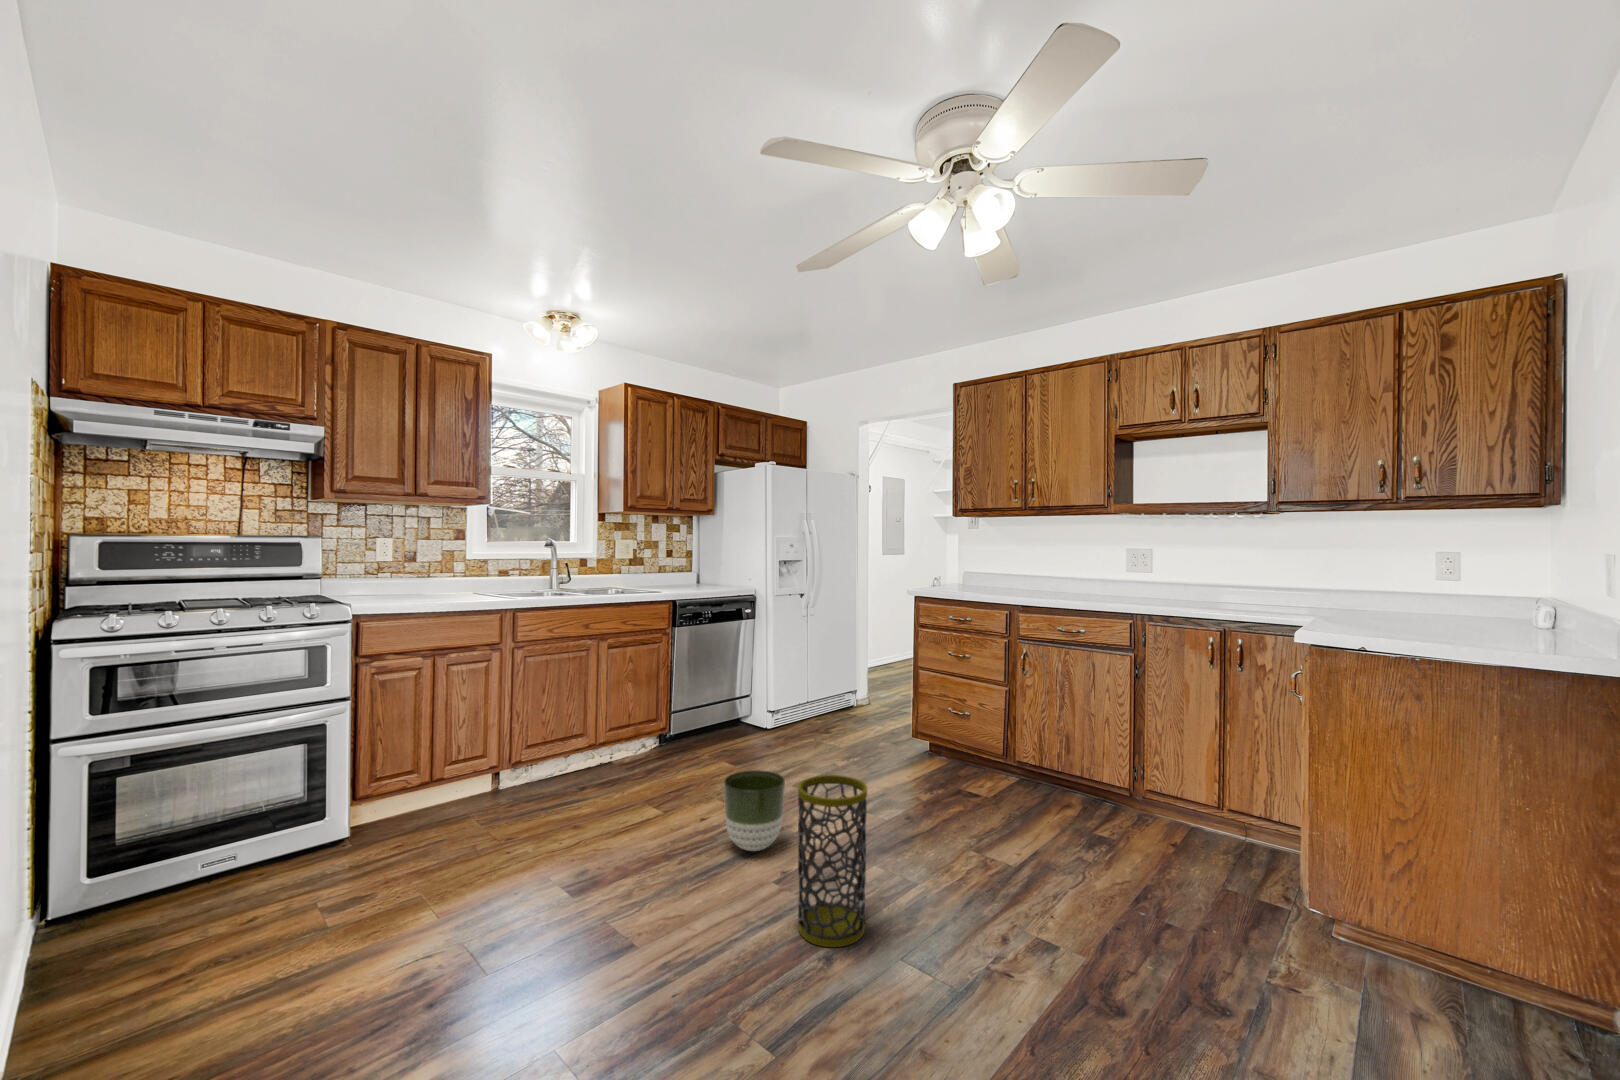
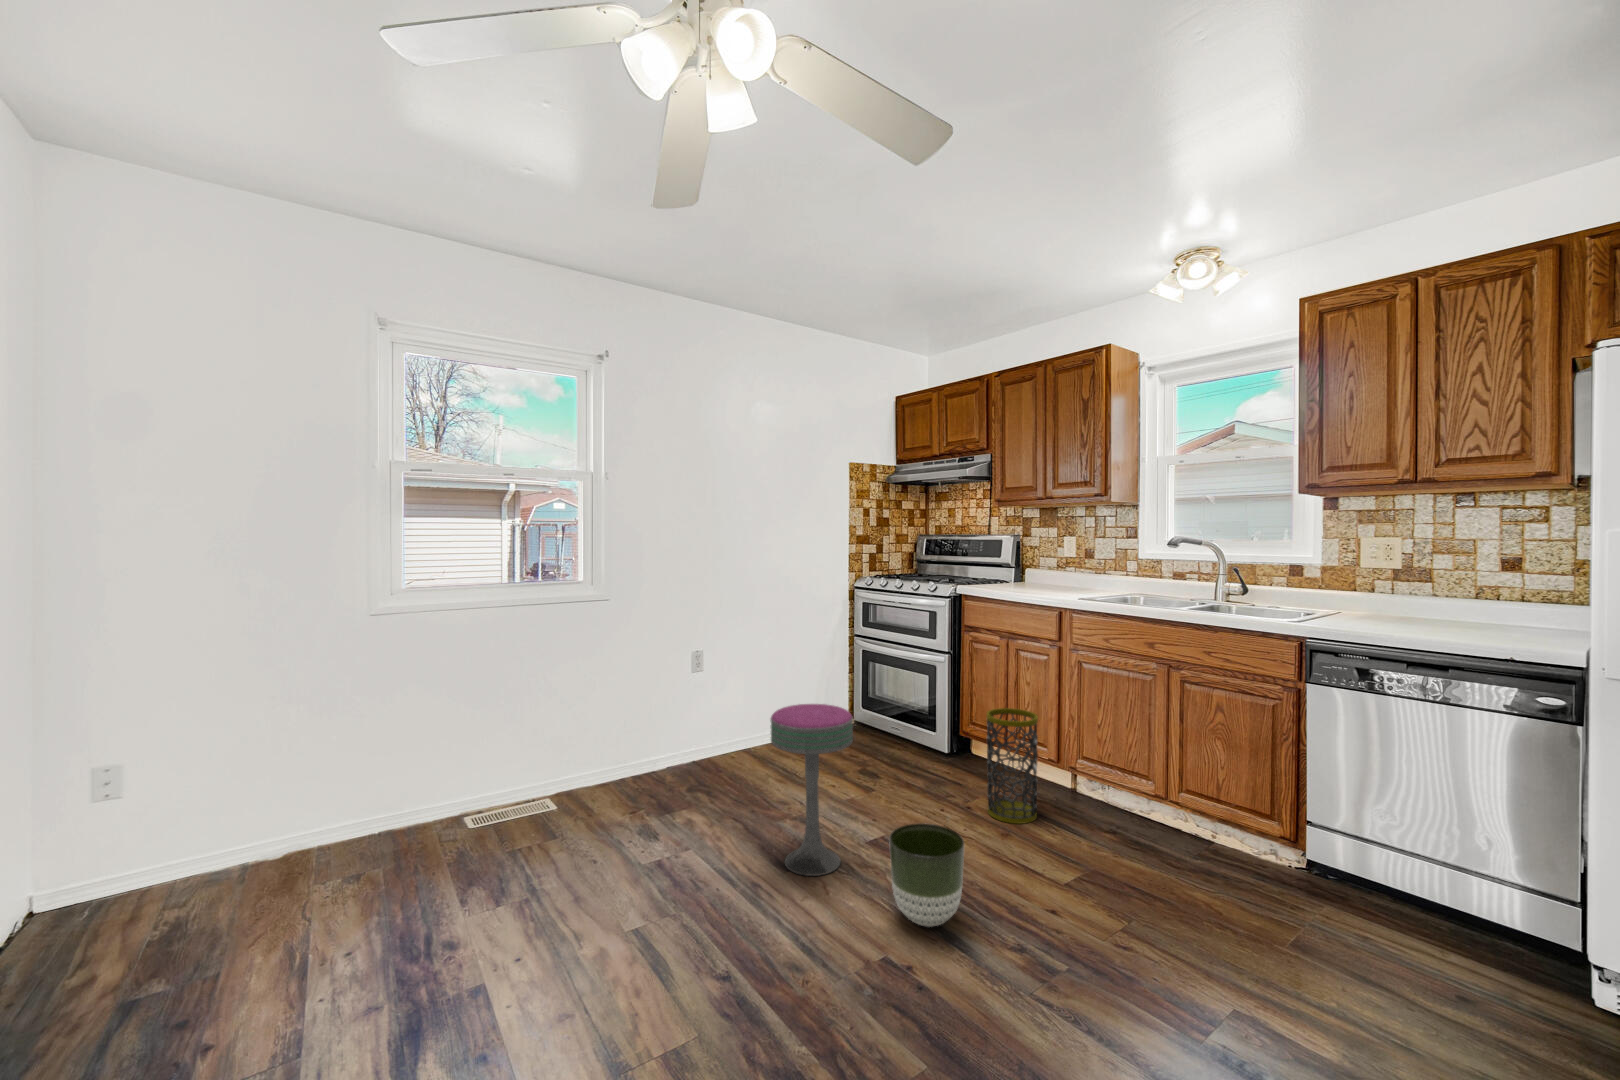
bar stool: none [601,723,700,927] -> present [770,704,853,876]
trash can: present [798,775,867,947] -> present [987,708,1038,824]

